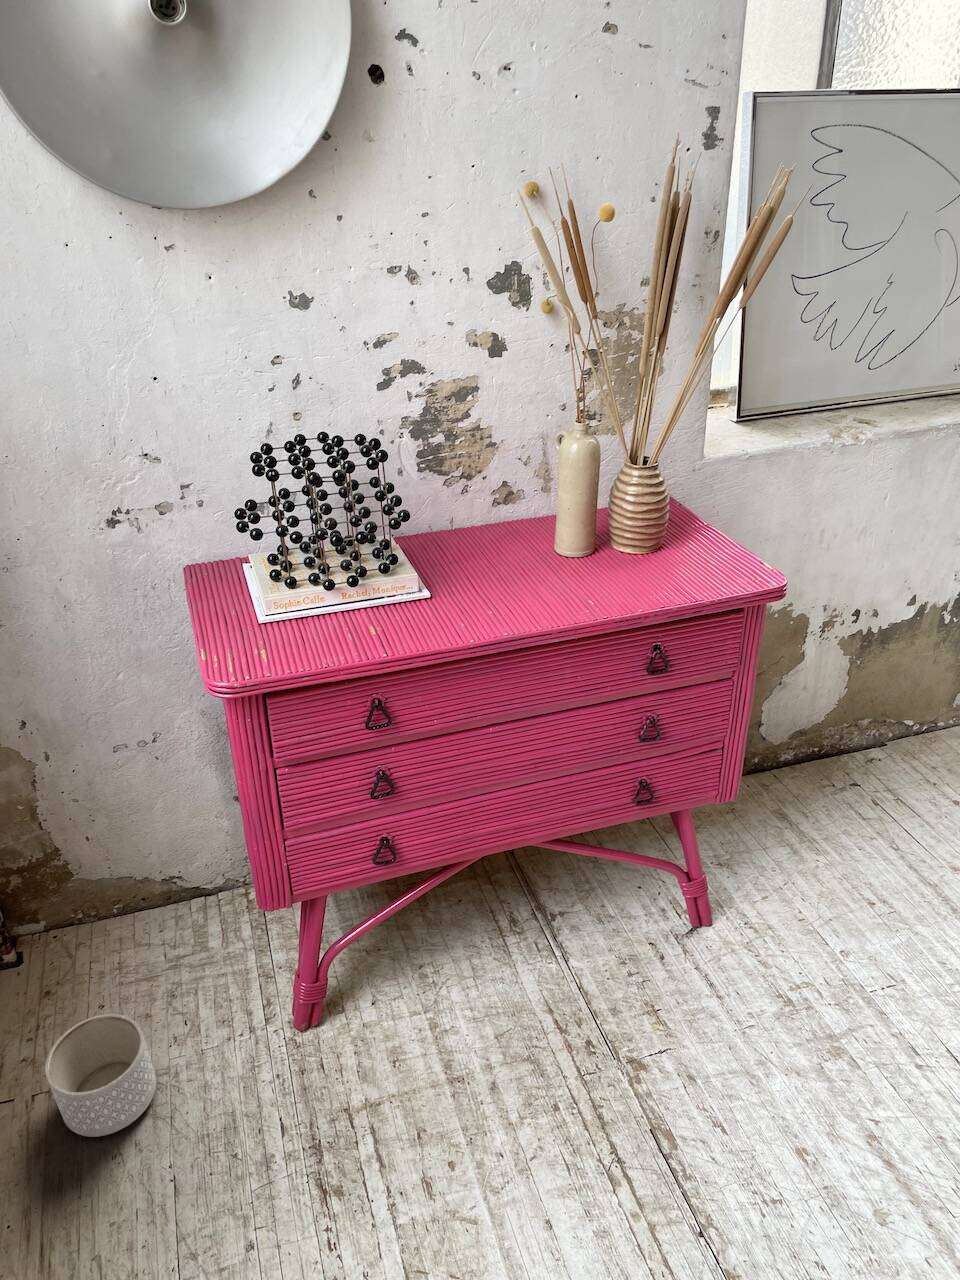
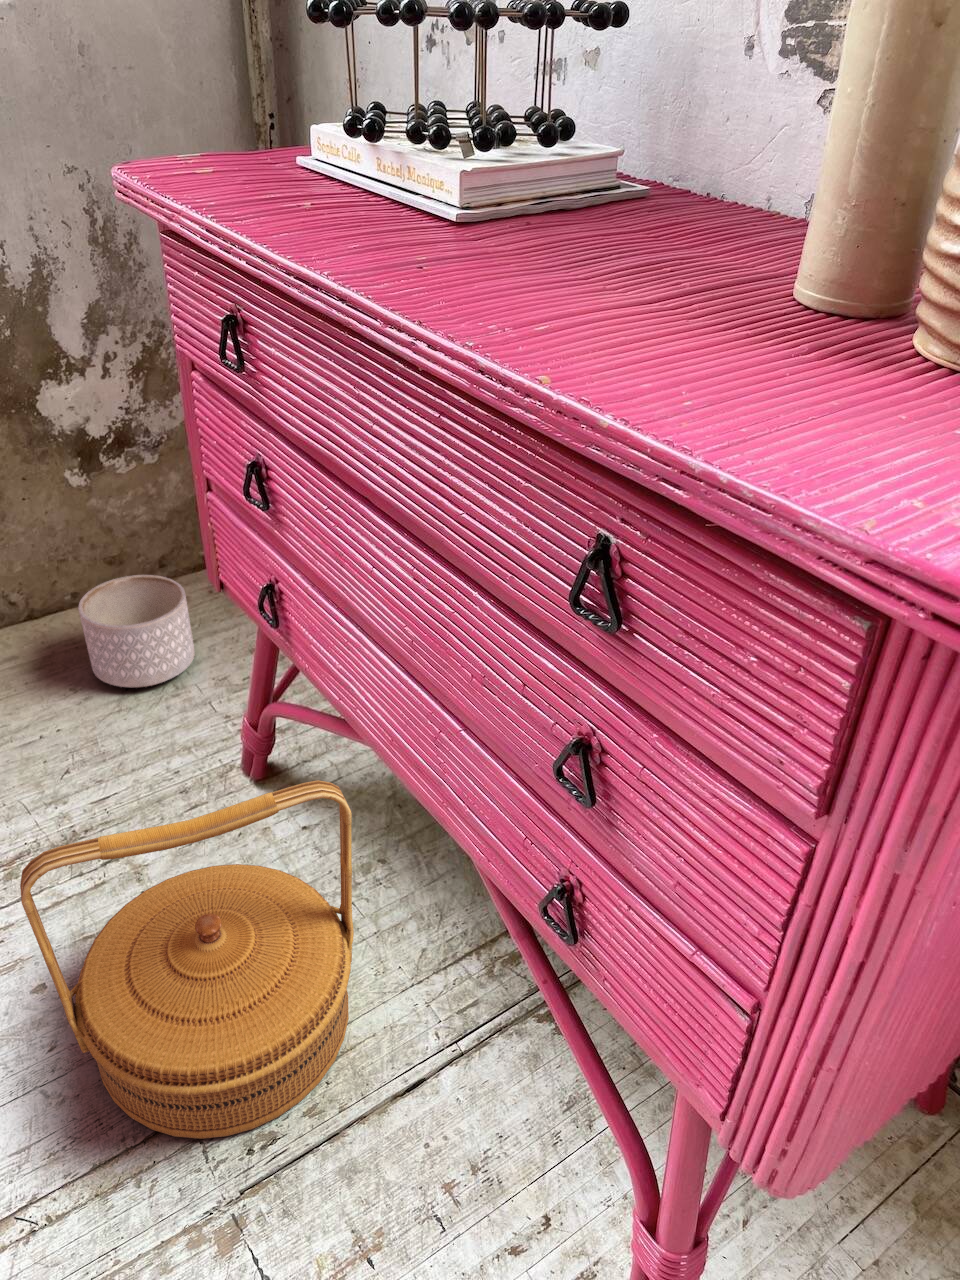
basket: none [434,889,590,1125] -> present [20,780,354,1139]

